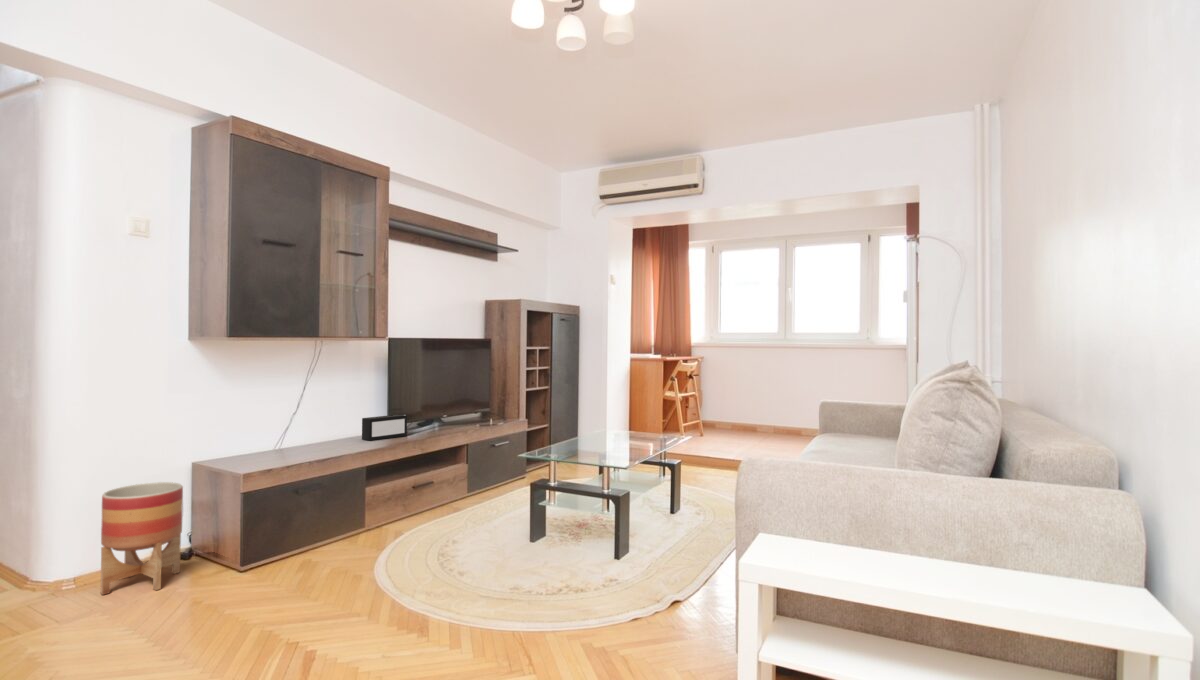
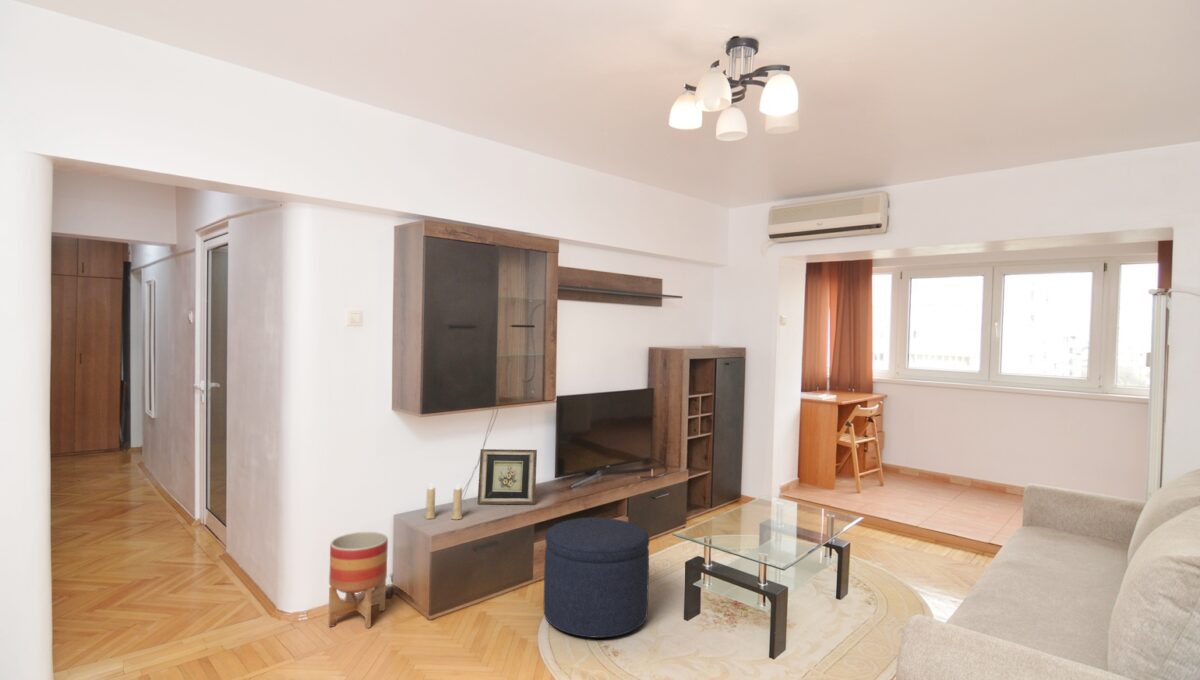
picture frame: none [298,390,368,451] -> present [477,449,537,504]
speaker: present [362,415,407,441] -> none [532,467,572,493]
candle: none [231,421,280,464] -> present [425,484,462,519]
ottoman: none [379,453,494,567] -> present [544,518,649,638]

